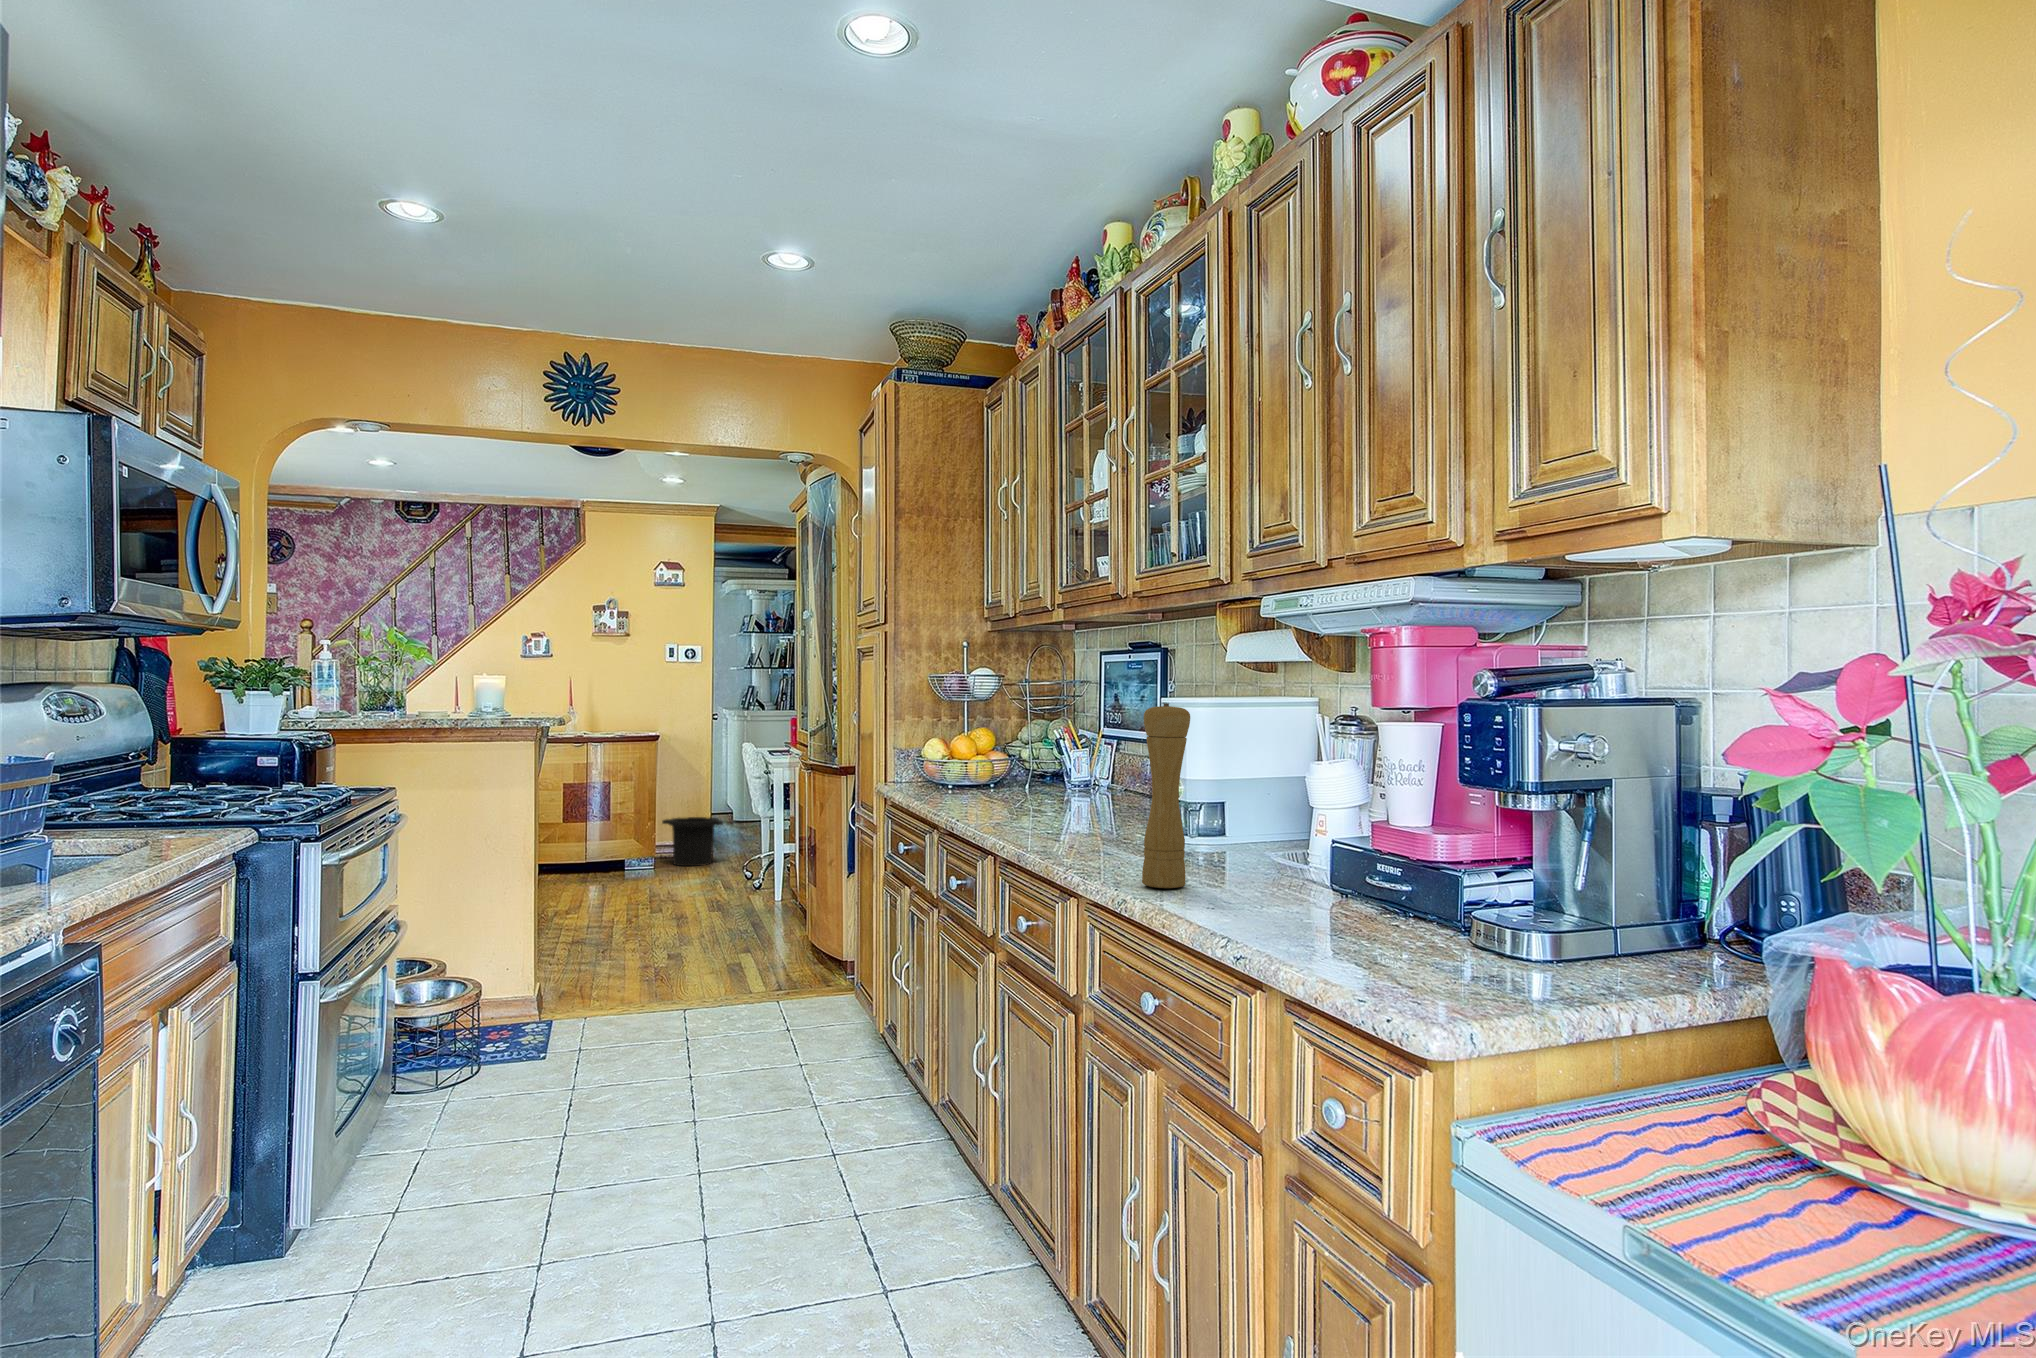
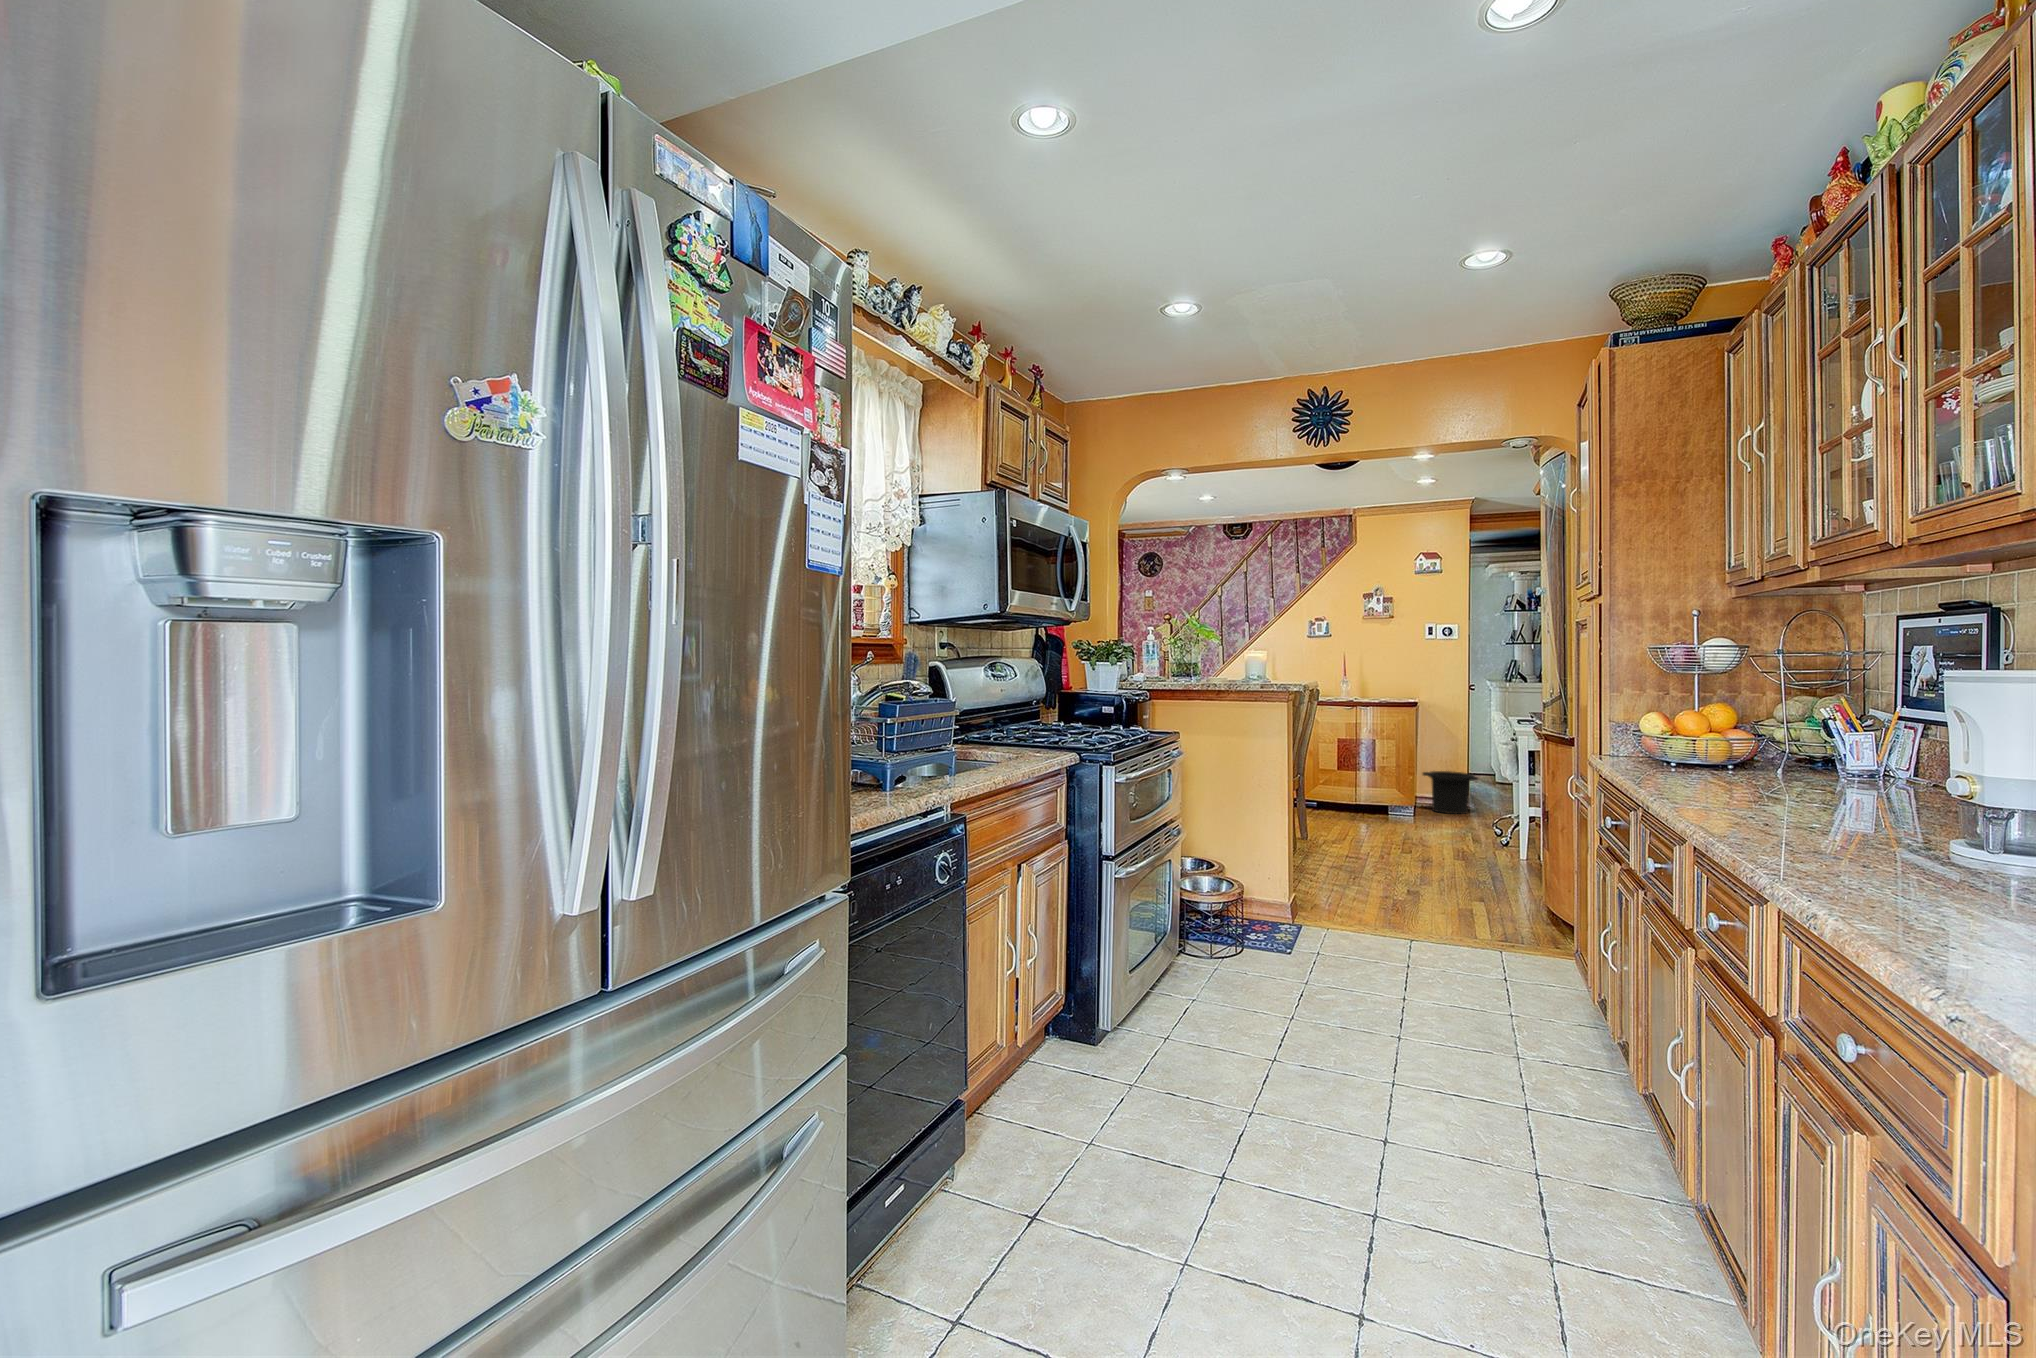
pepper mill: present [1142,703,1190,888] -> none [1866,679,1953,914]

